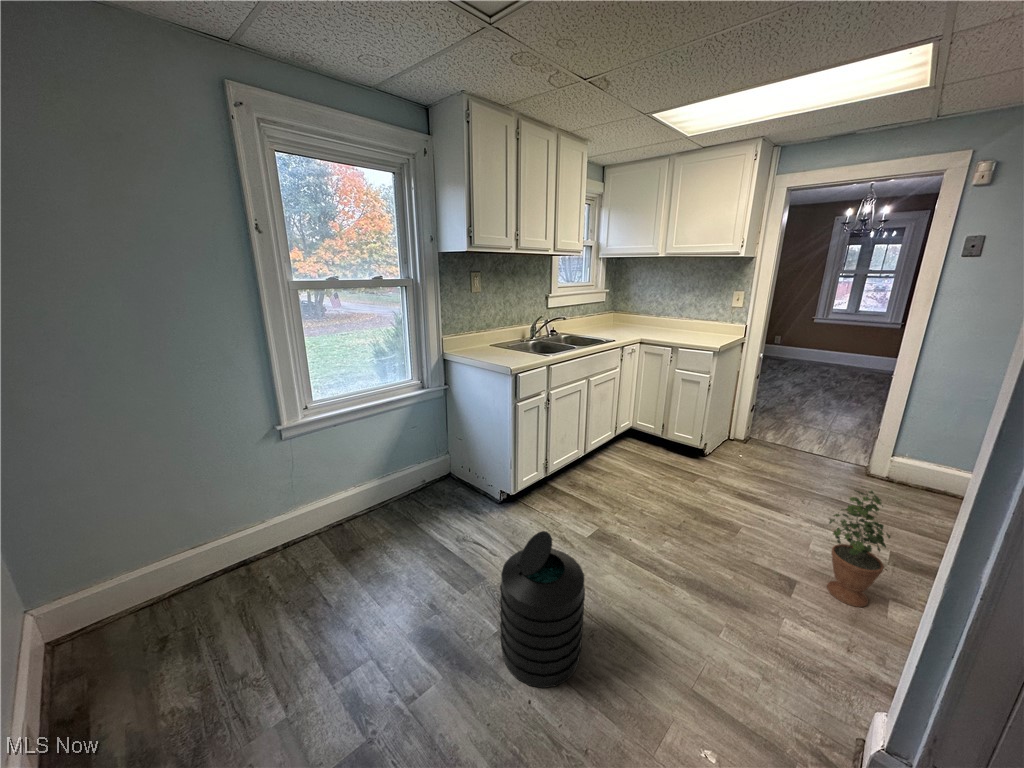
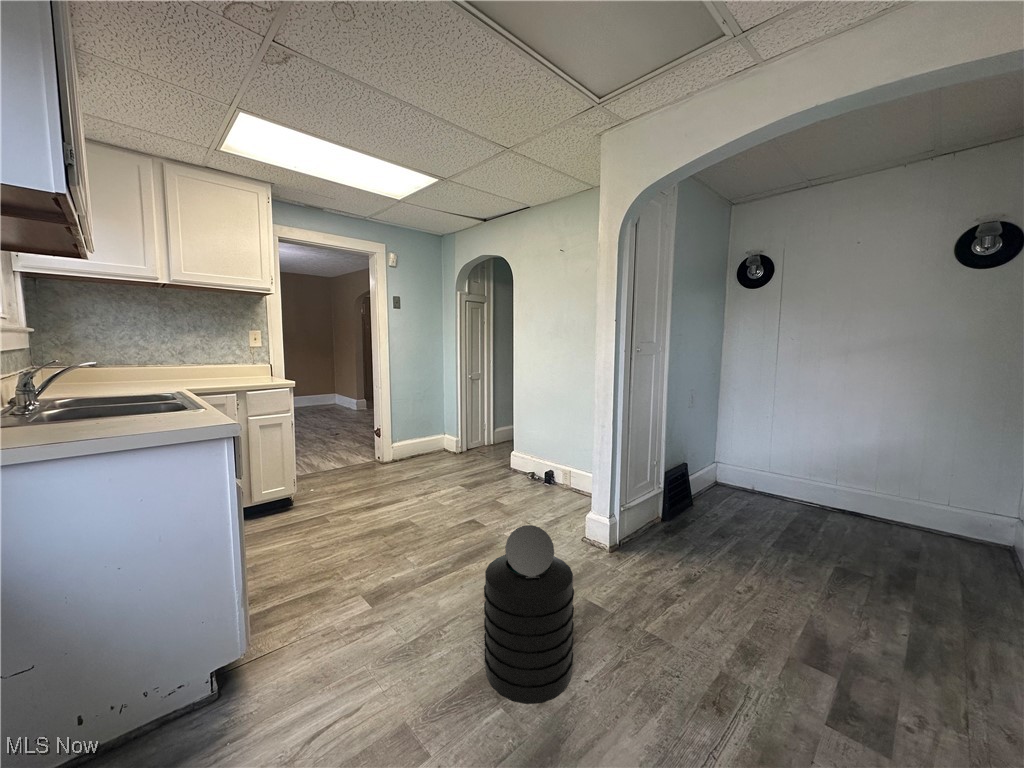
potted plant: present [827,487,890,607] -> none [472,436,503,513]

